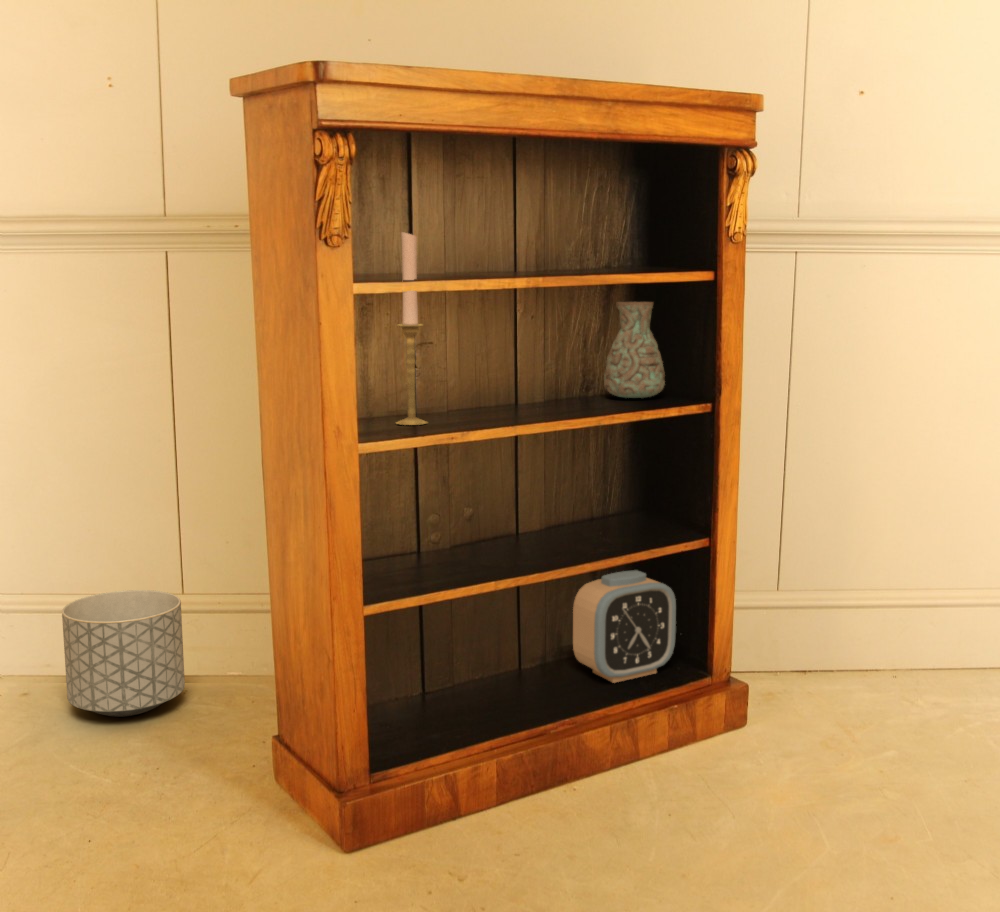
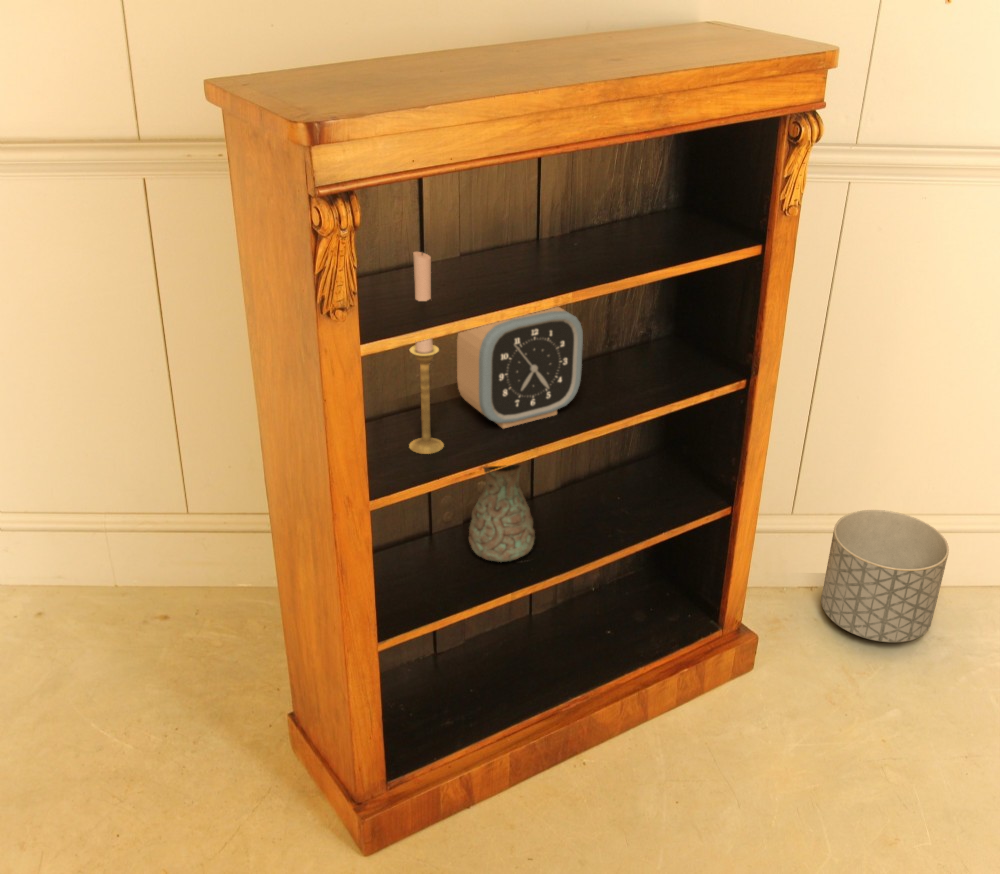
decorative vase: present [604,302,665,398] -> present [469,465,535,562]
alarm clock: present [573,570,676,683] -> present [457,307,583,428]
planter: present [62,590,185,717] -> present [821,510,949,643]

